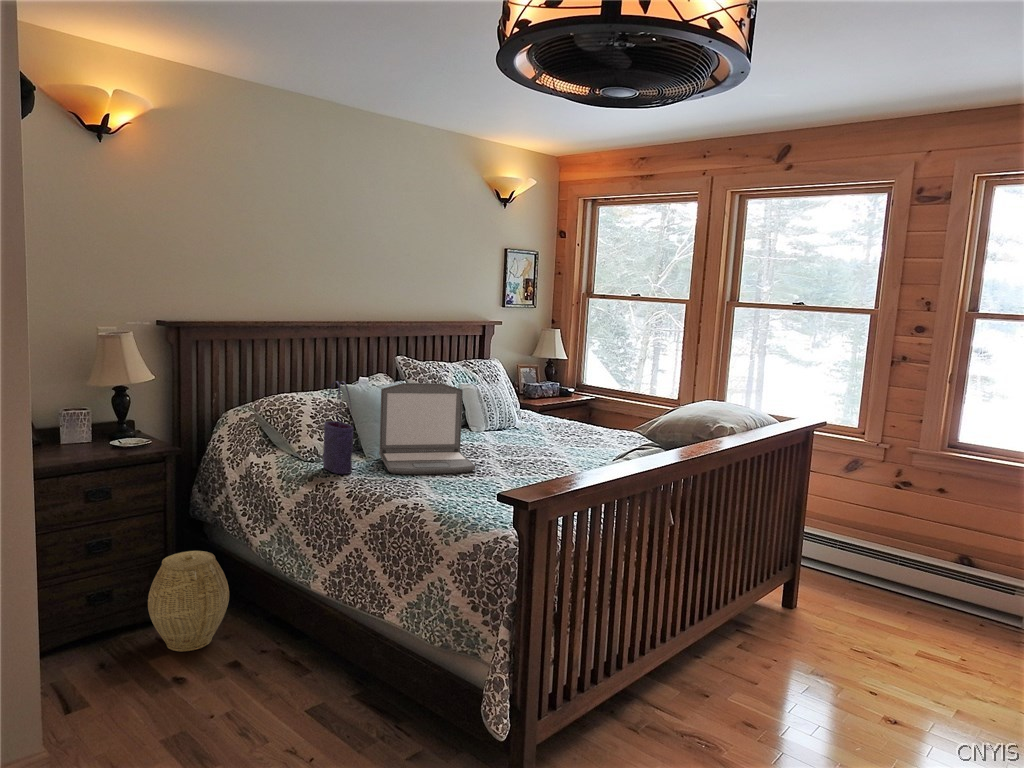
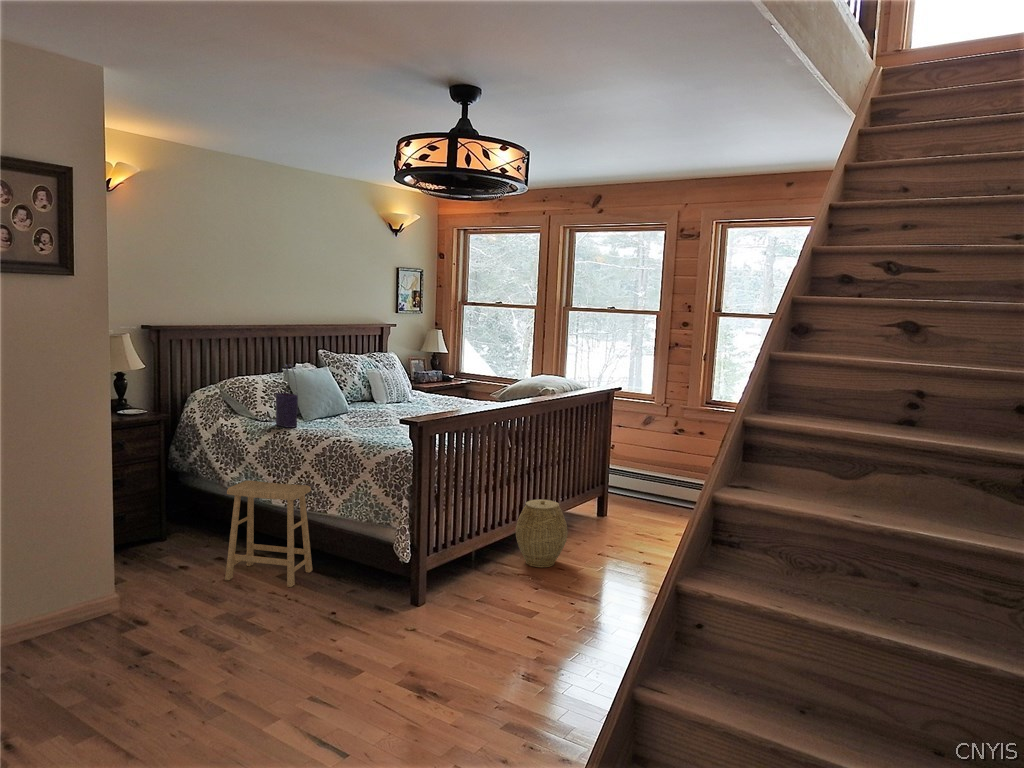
laptop: present [379,383,476,474] -> none [313,366,383,427]
woven basket: present [148,551,229,652] -> present [516,499,568,567]
footstool: none [227,559,361,742] -> present [225,480,312,587]

